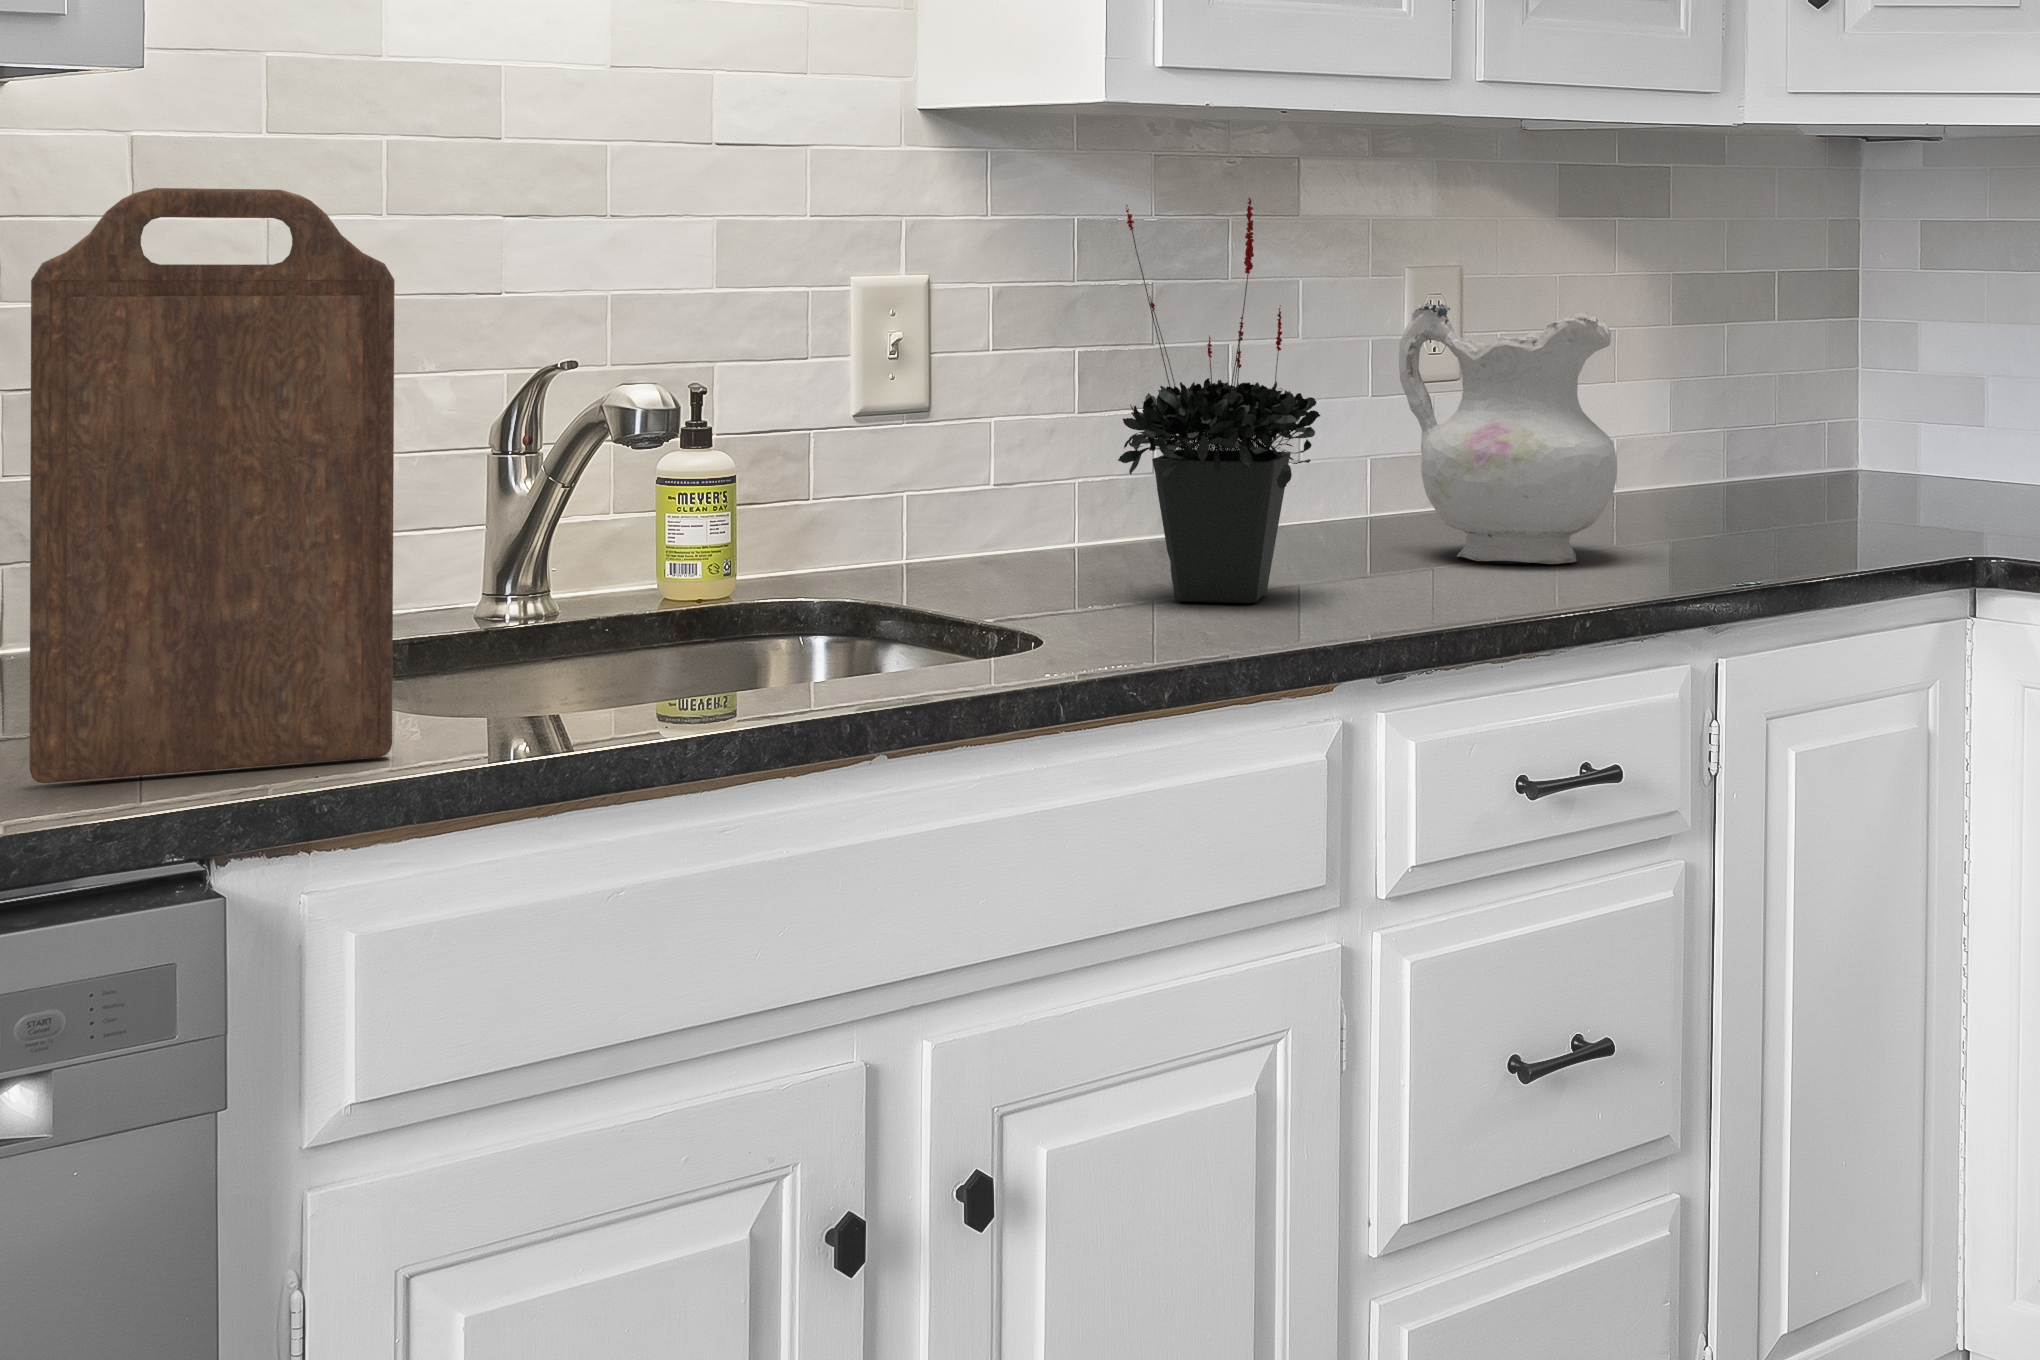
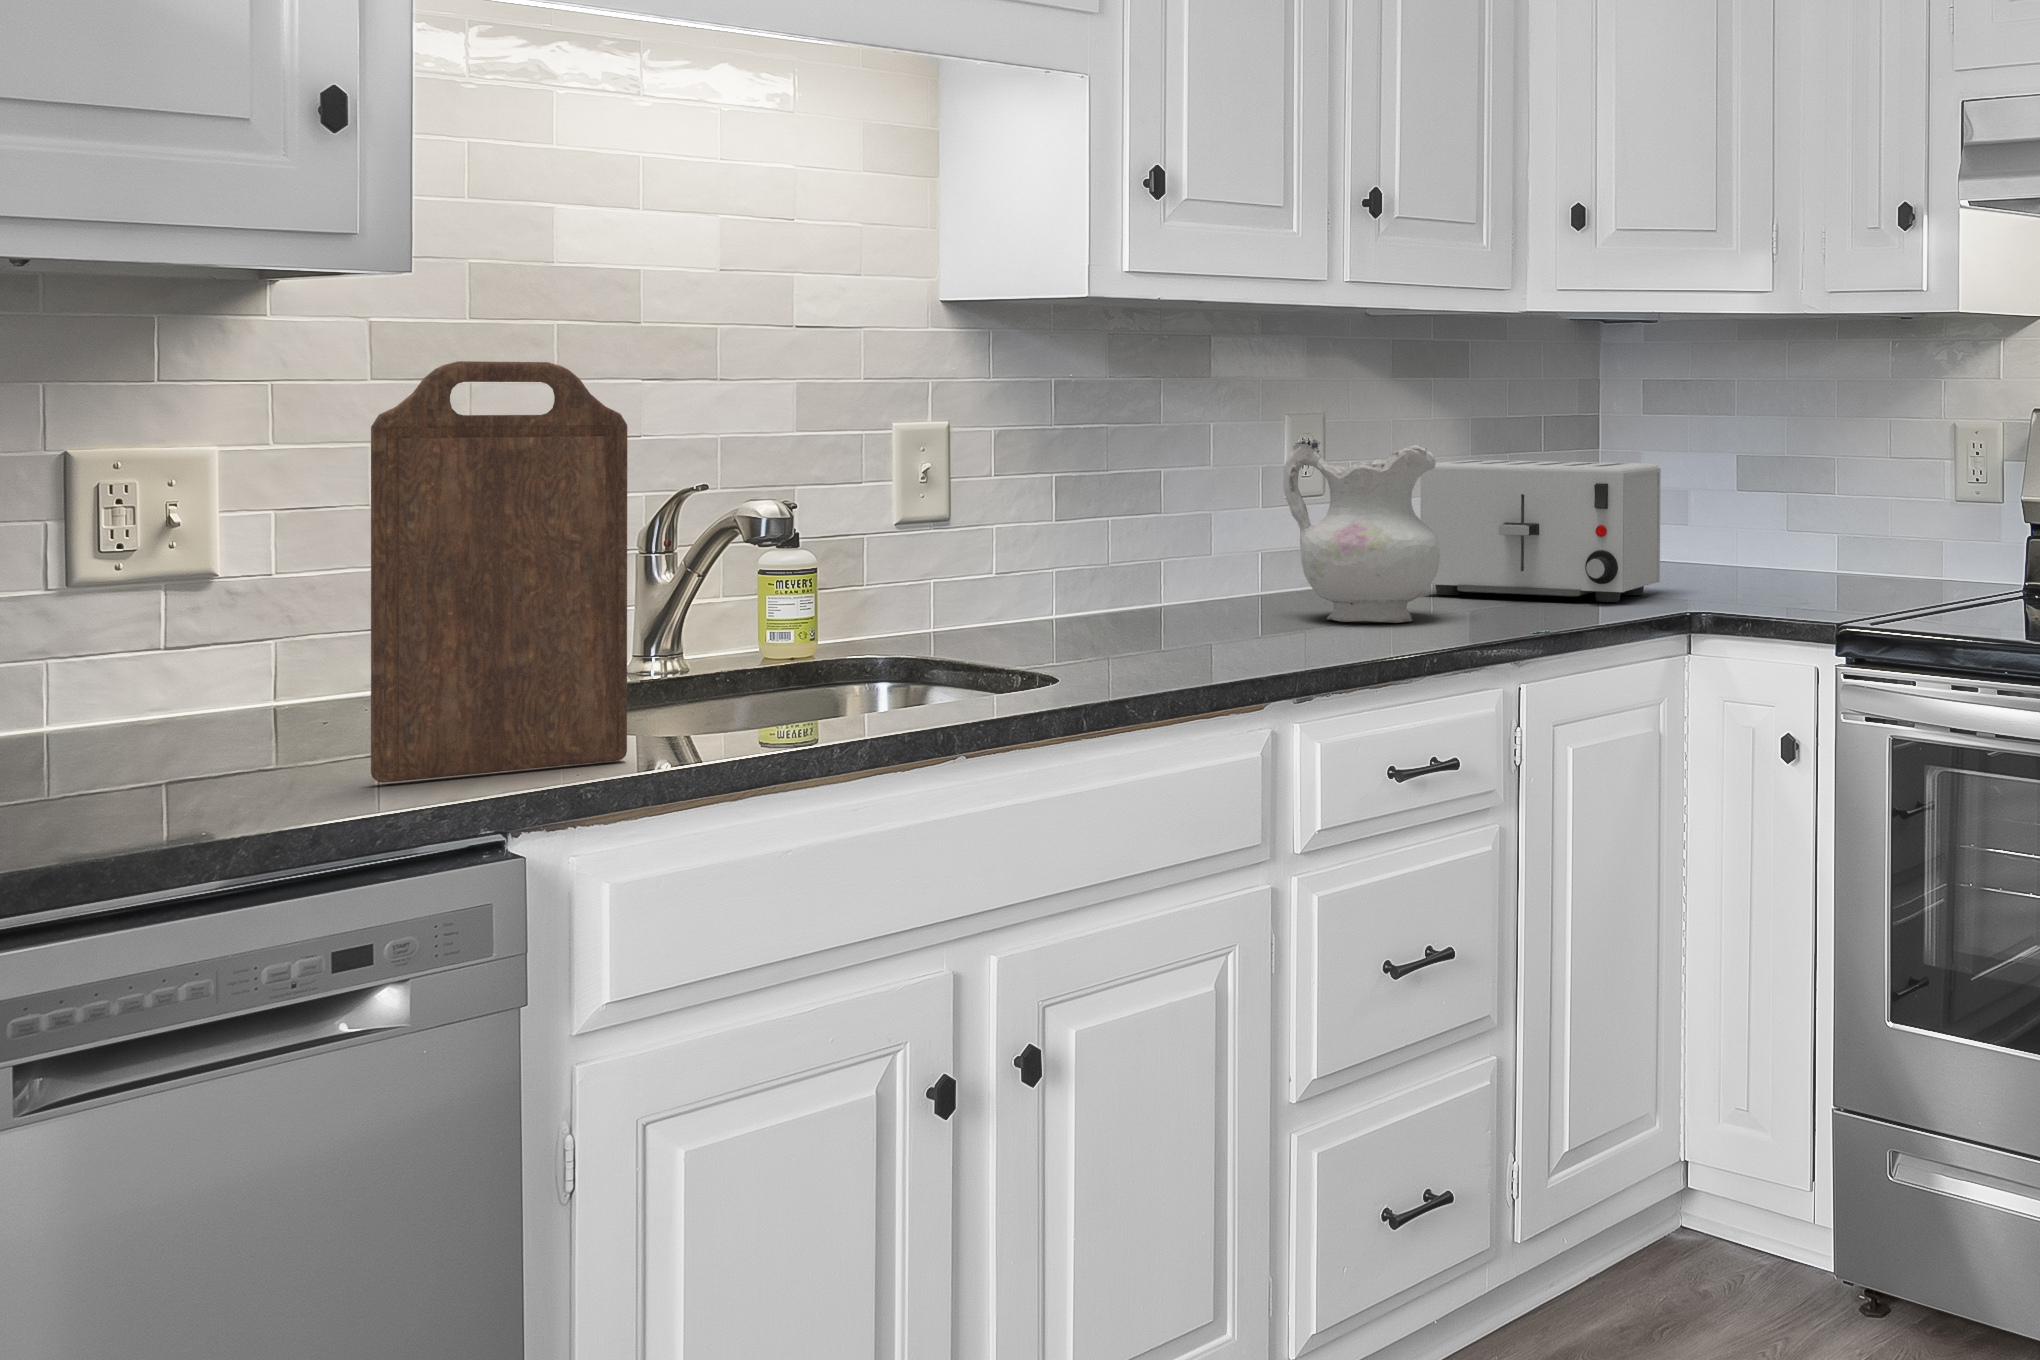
potted plant: present [1118,198,1320,603] -> none [1096,364,1241,652]
toaster: none [1599,333,1944,538] -> present [1420,460,1661,602]

